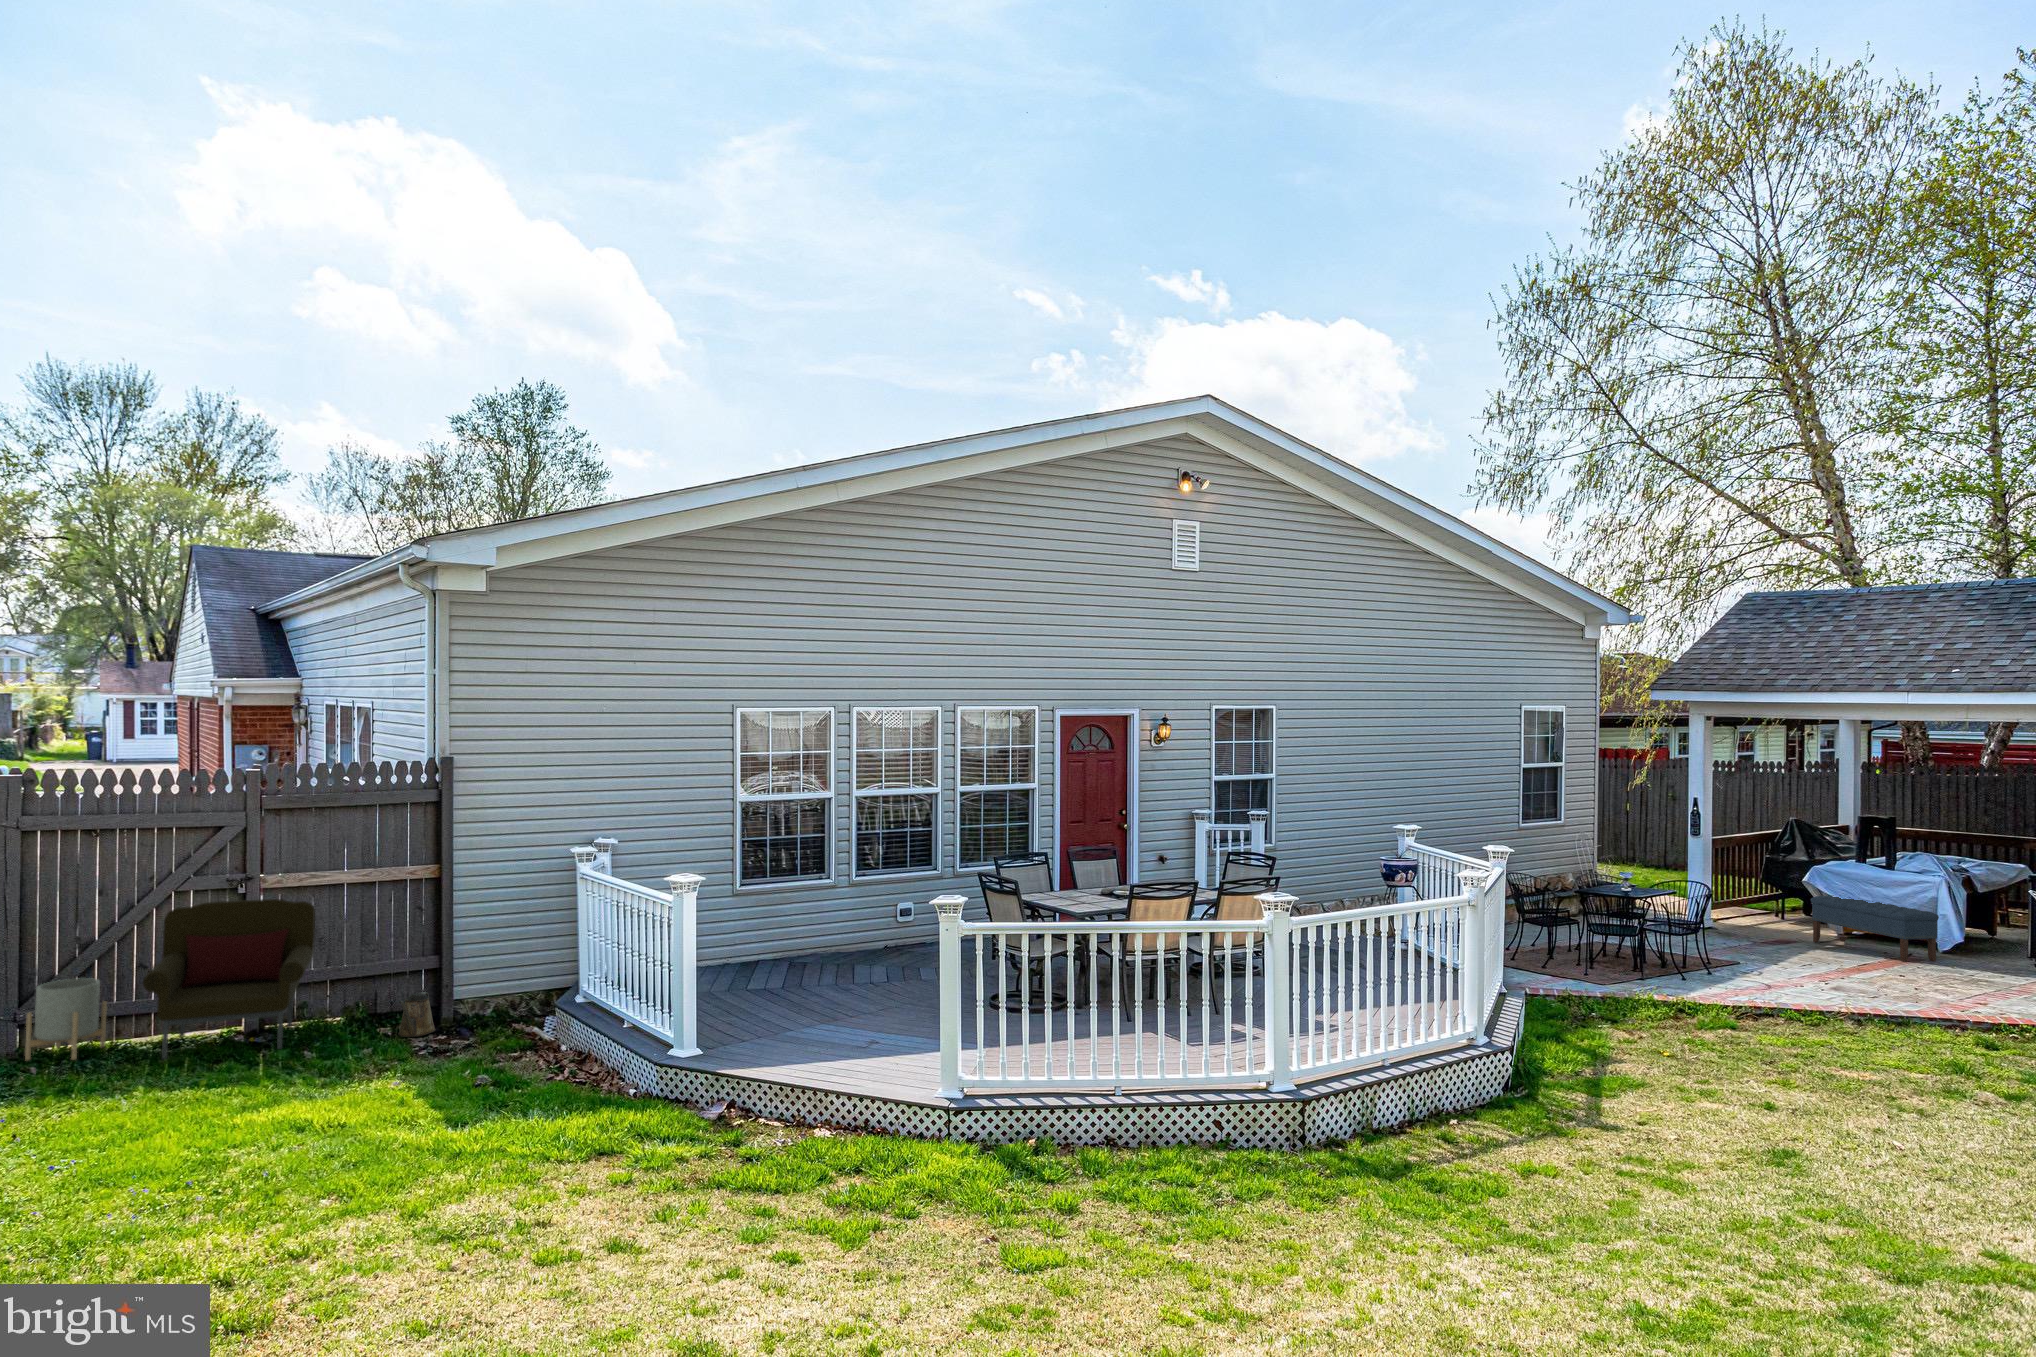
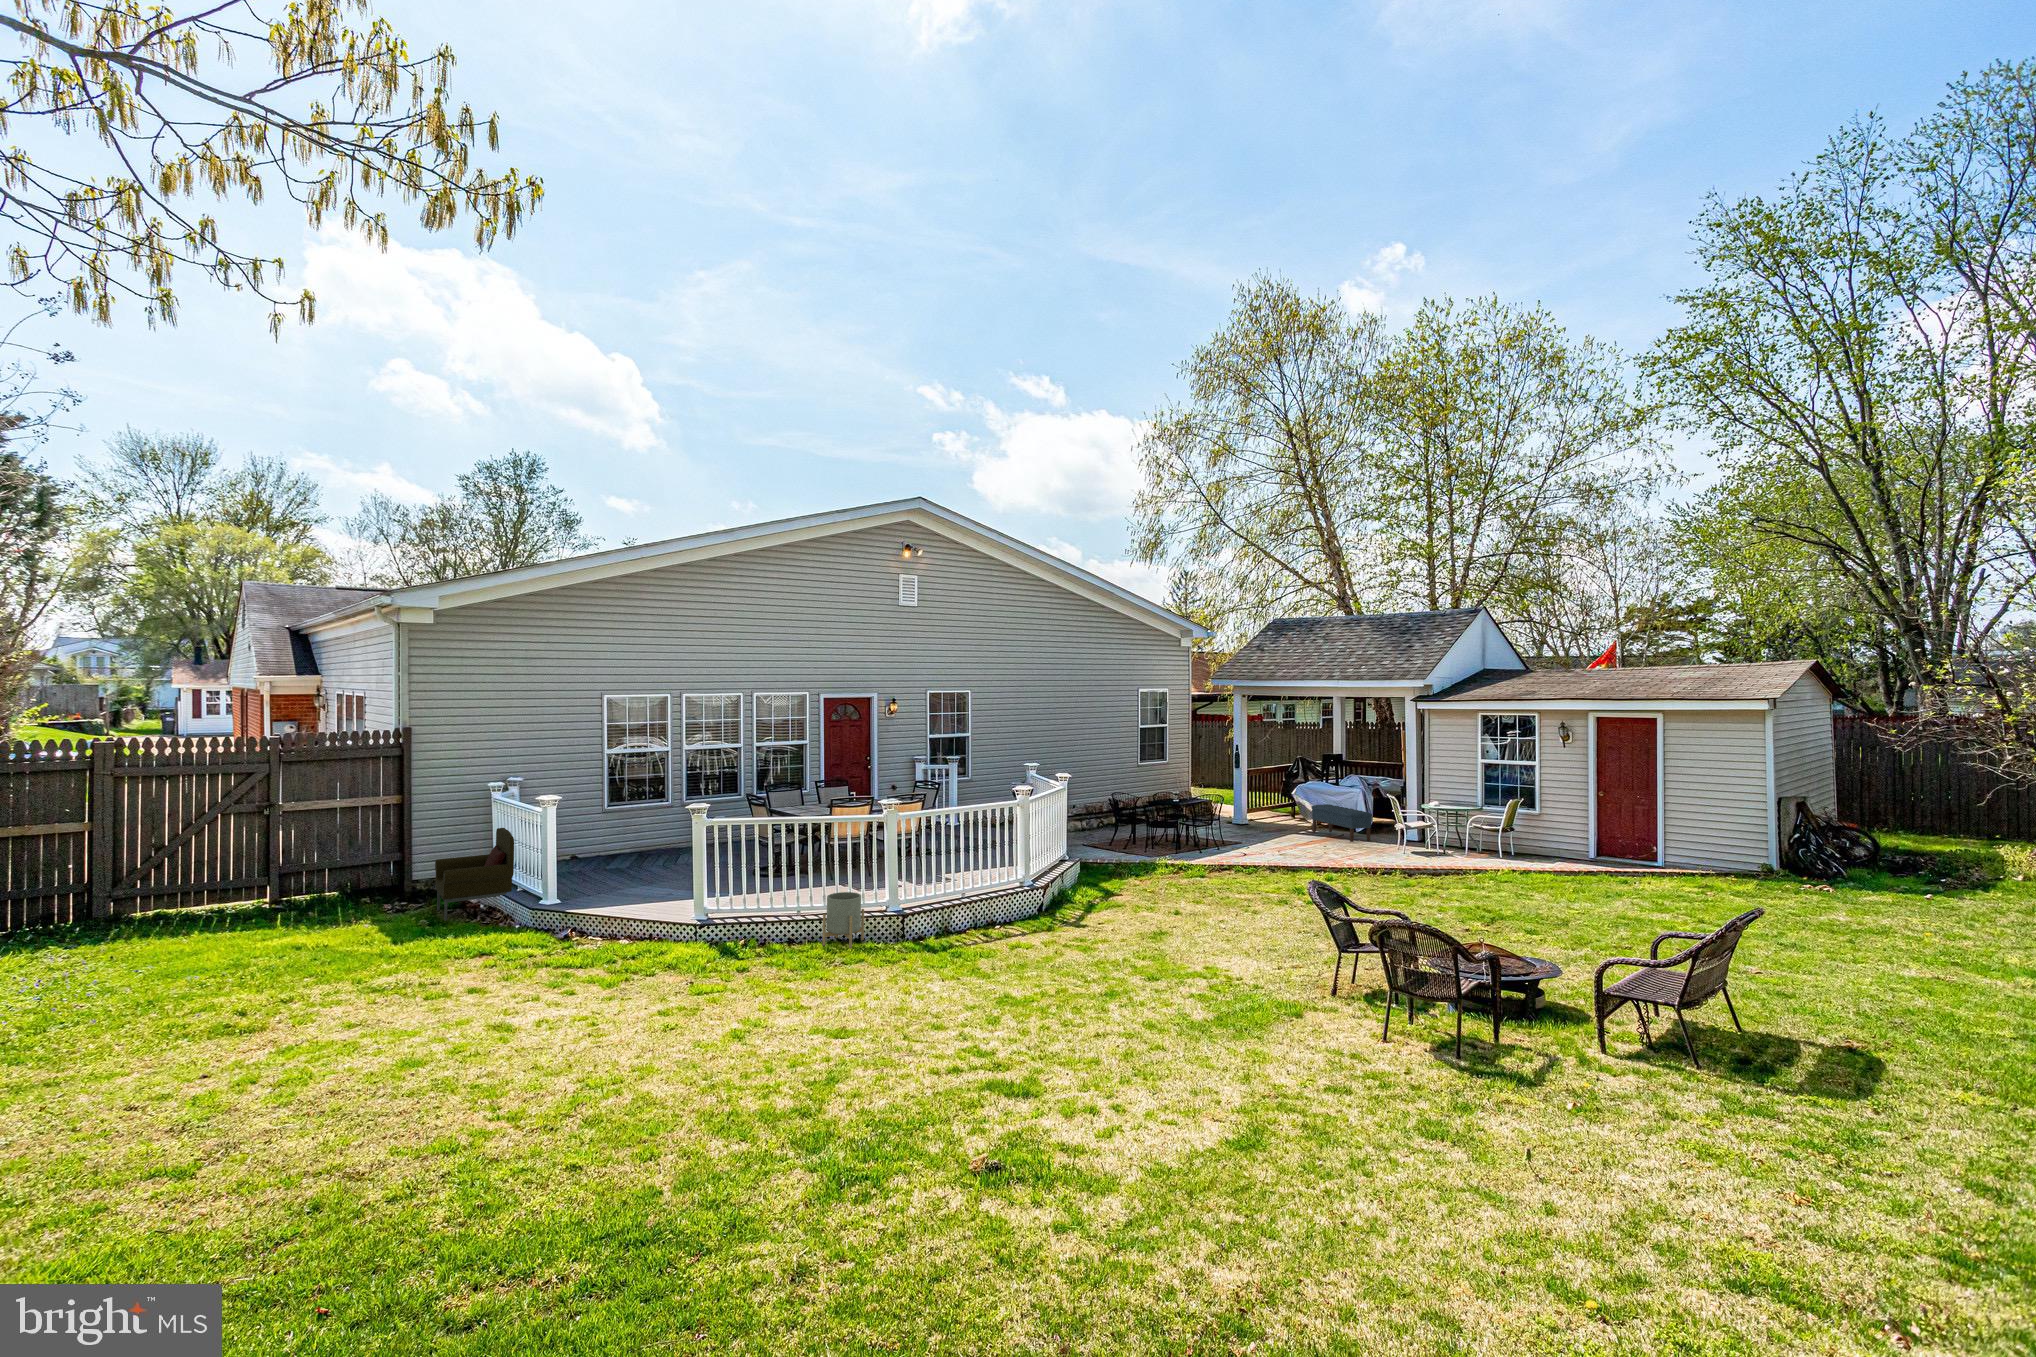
armchair: present [143,899,315,1059] -> present [435,828,514,920]
planter: present [25,978,107,1060] -> present [822,892,864,948]
watering can: present [398,992,436,1037] -> none [374,878,401,905]

